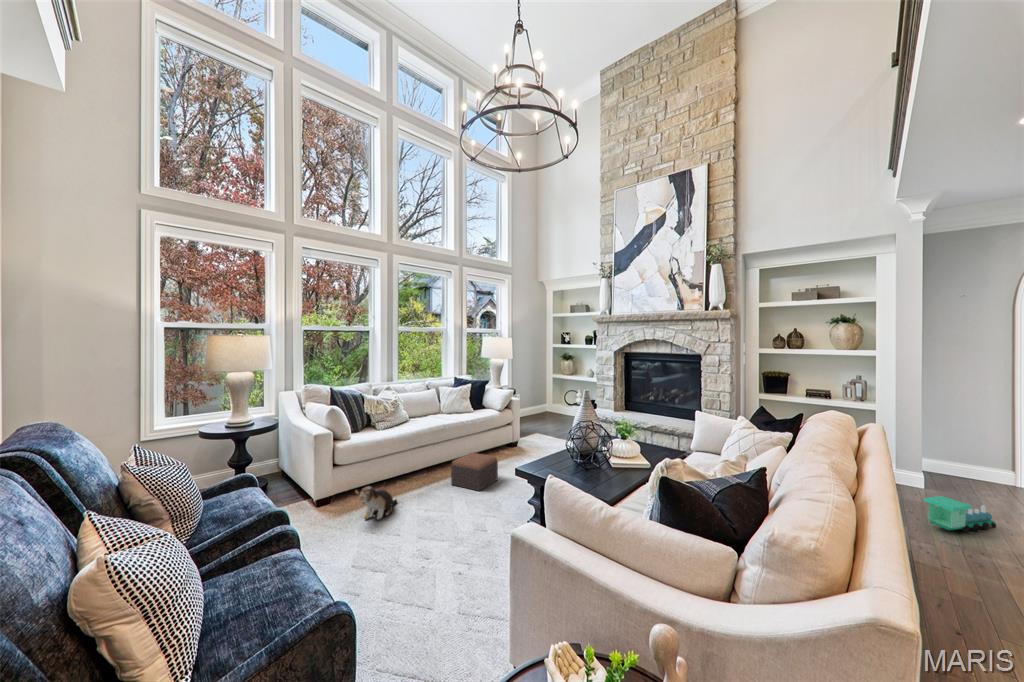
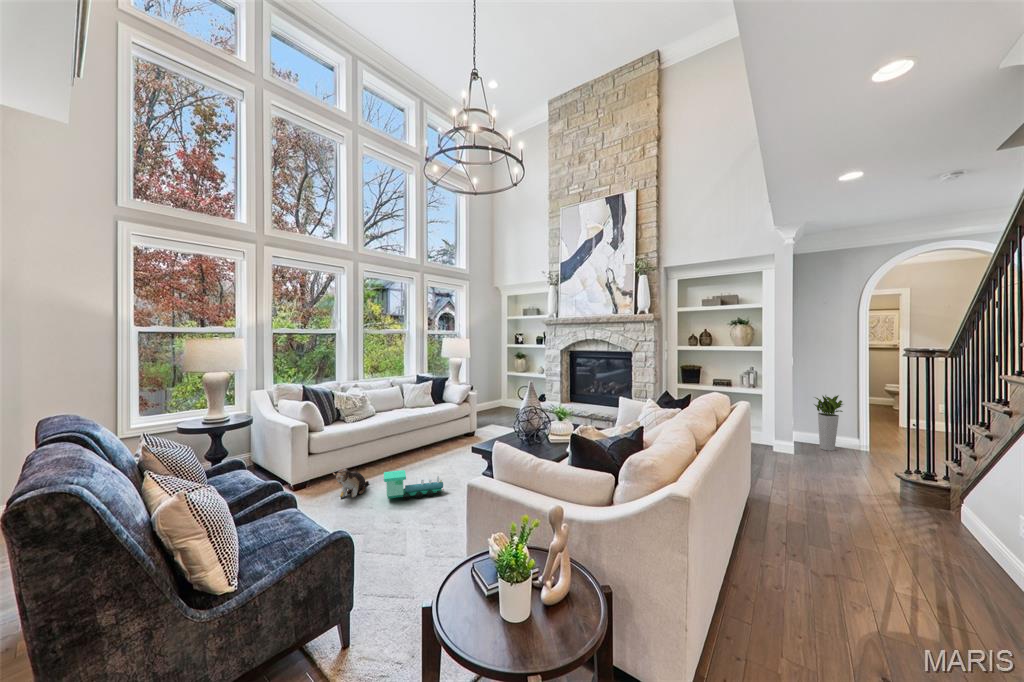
planter: none [940,411,991,484] -> present [814,395,843,451]
footstool: present [451,452,498,491] -> none [416,440,458,472]
toy train: present [924,496,996,533] -> present [384,470,444,500]

